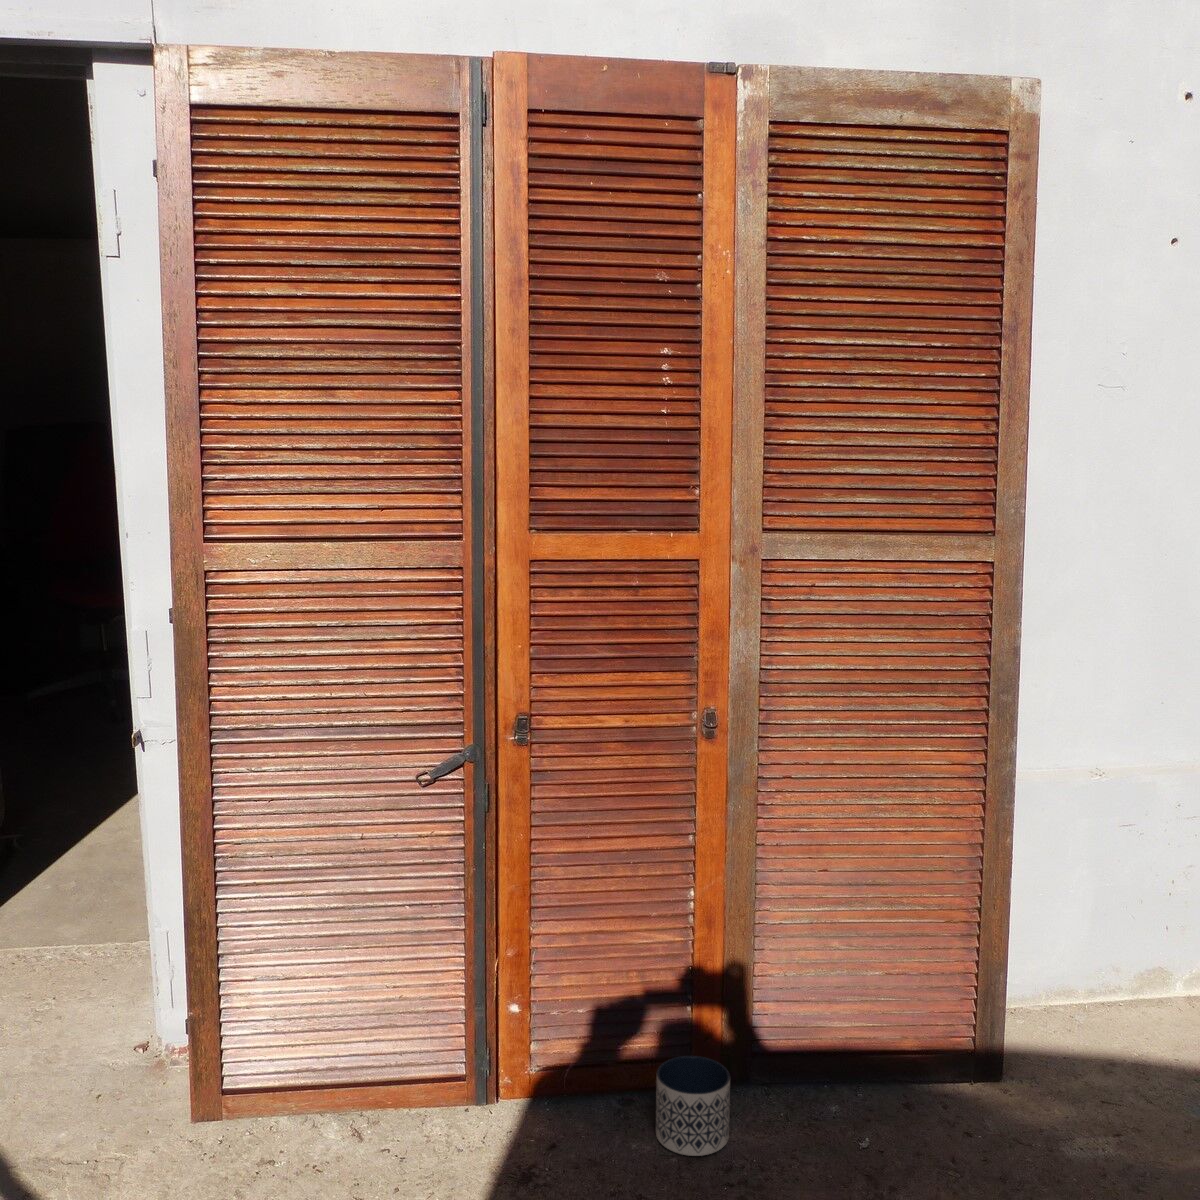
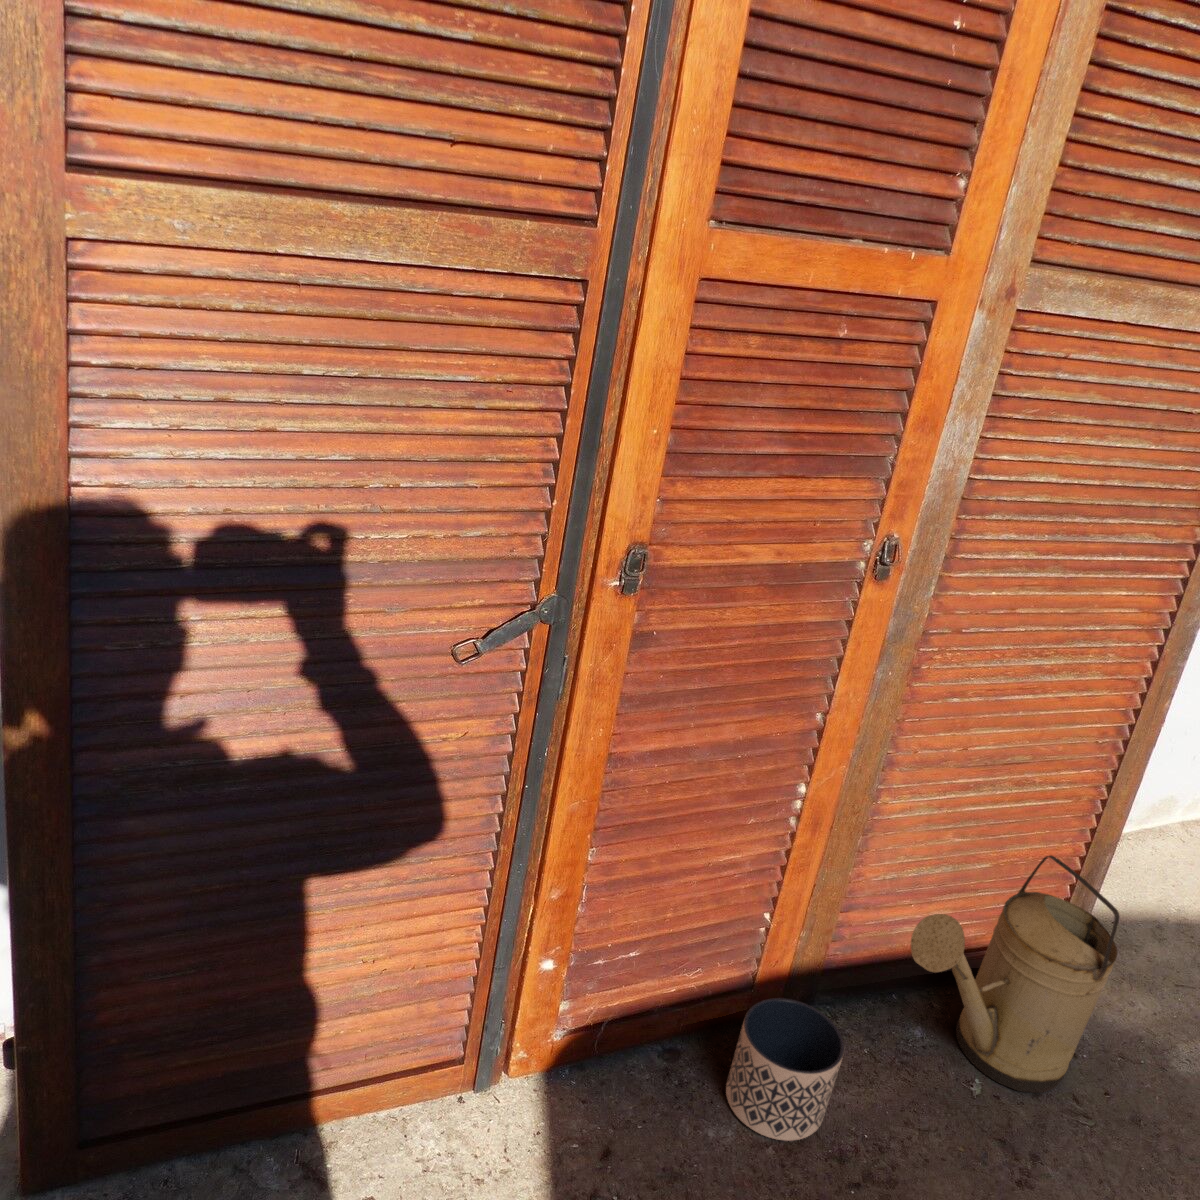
watering can: none [780,954,979,1153] -> present [911,856,1120,1093]

